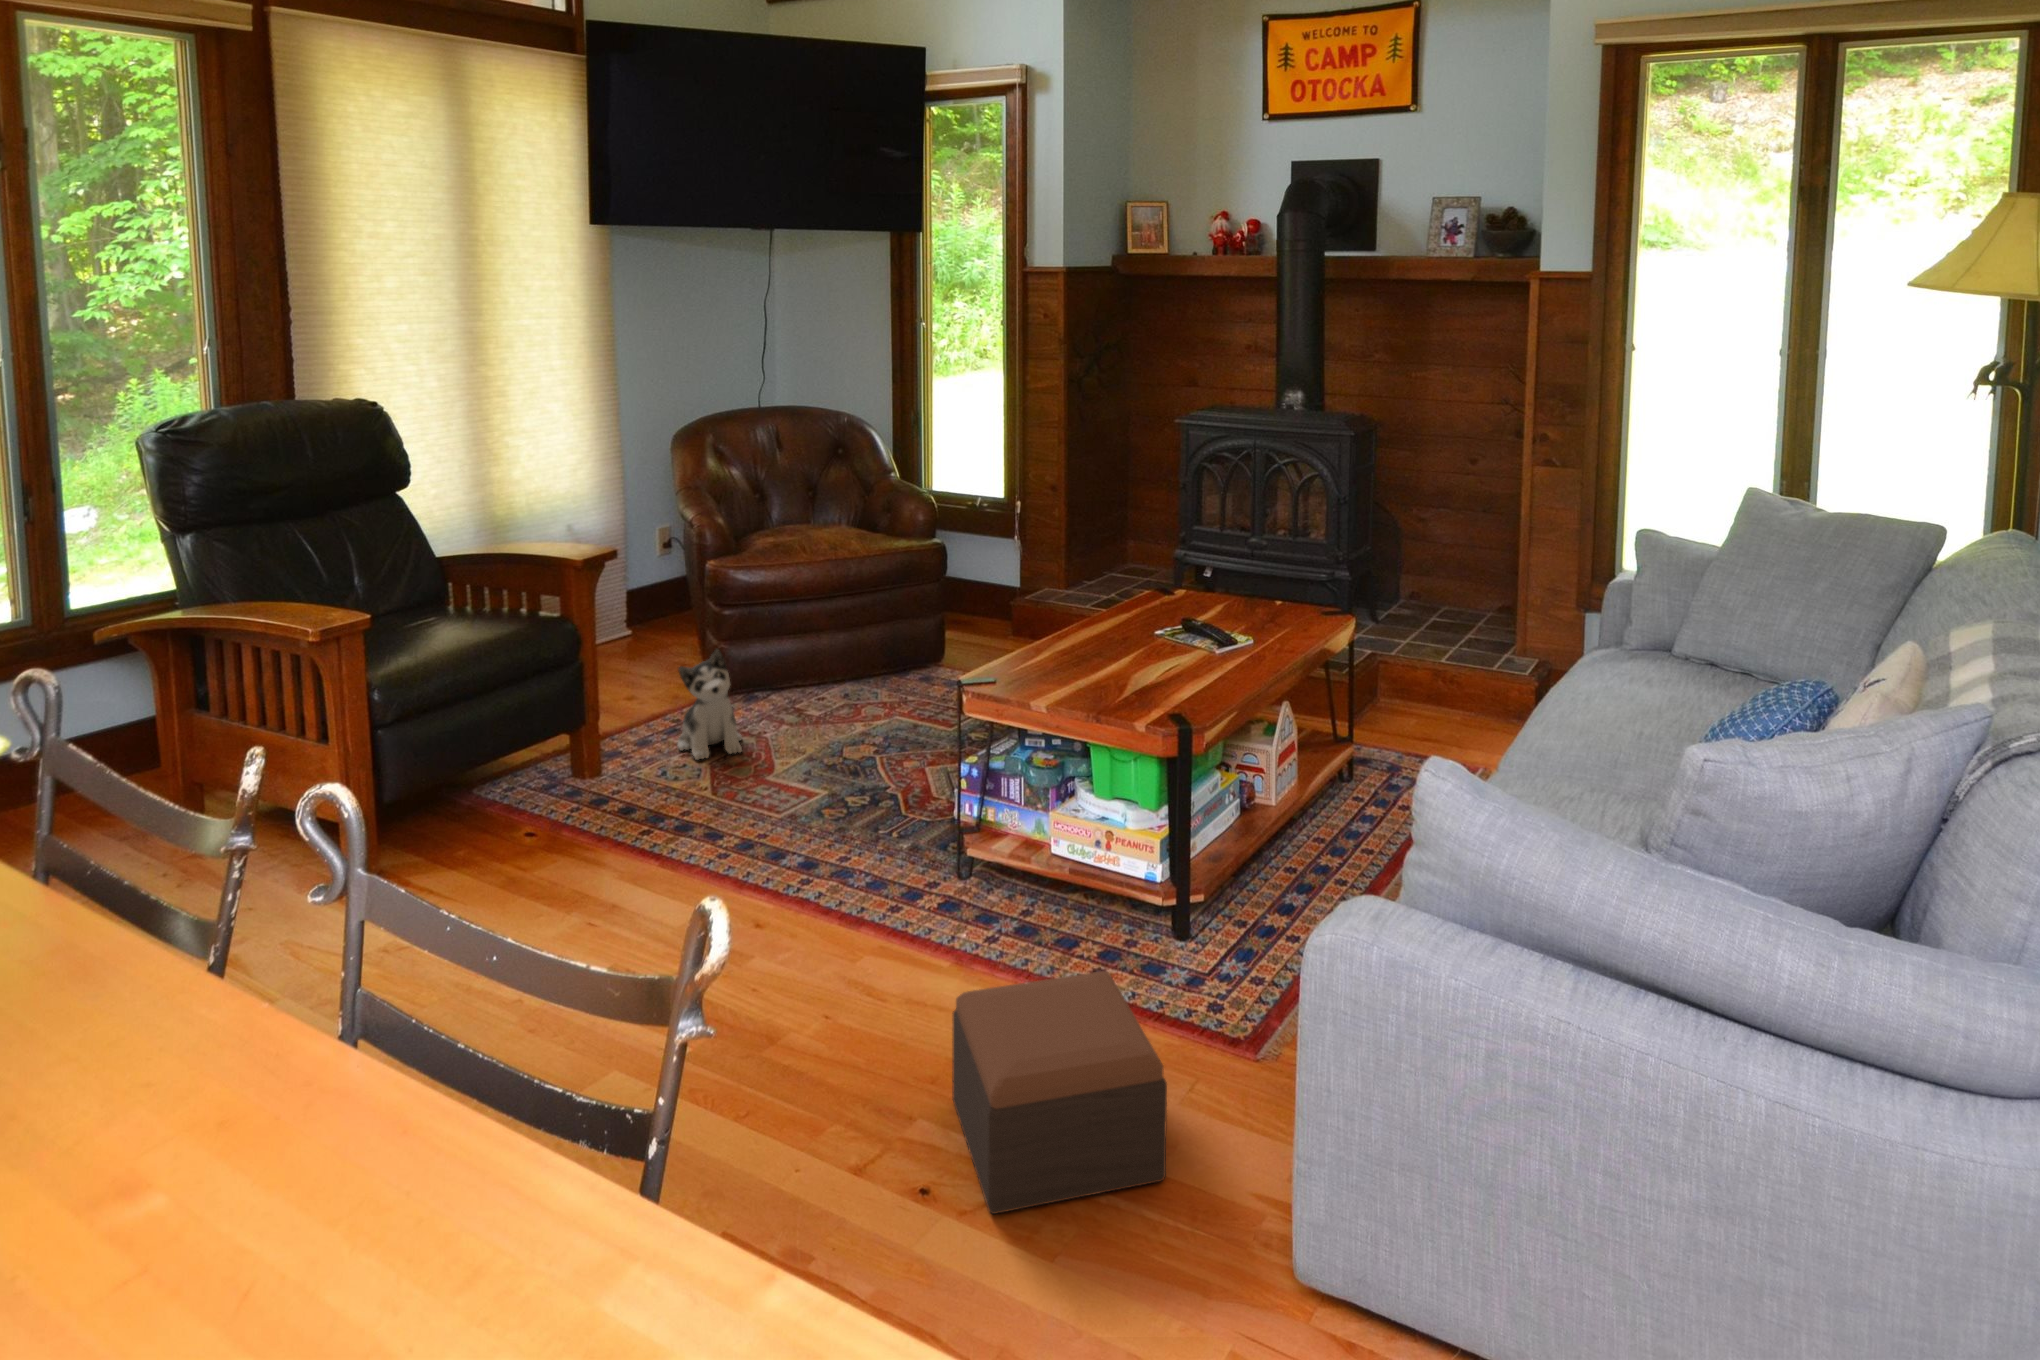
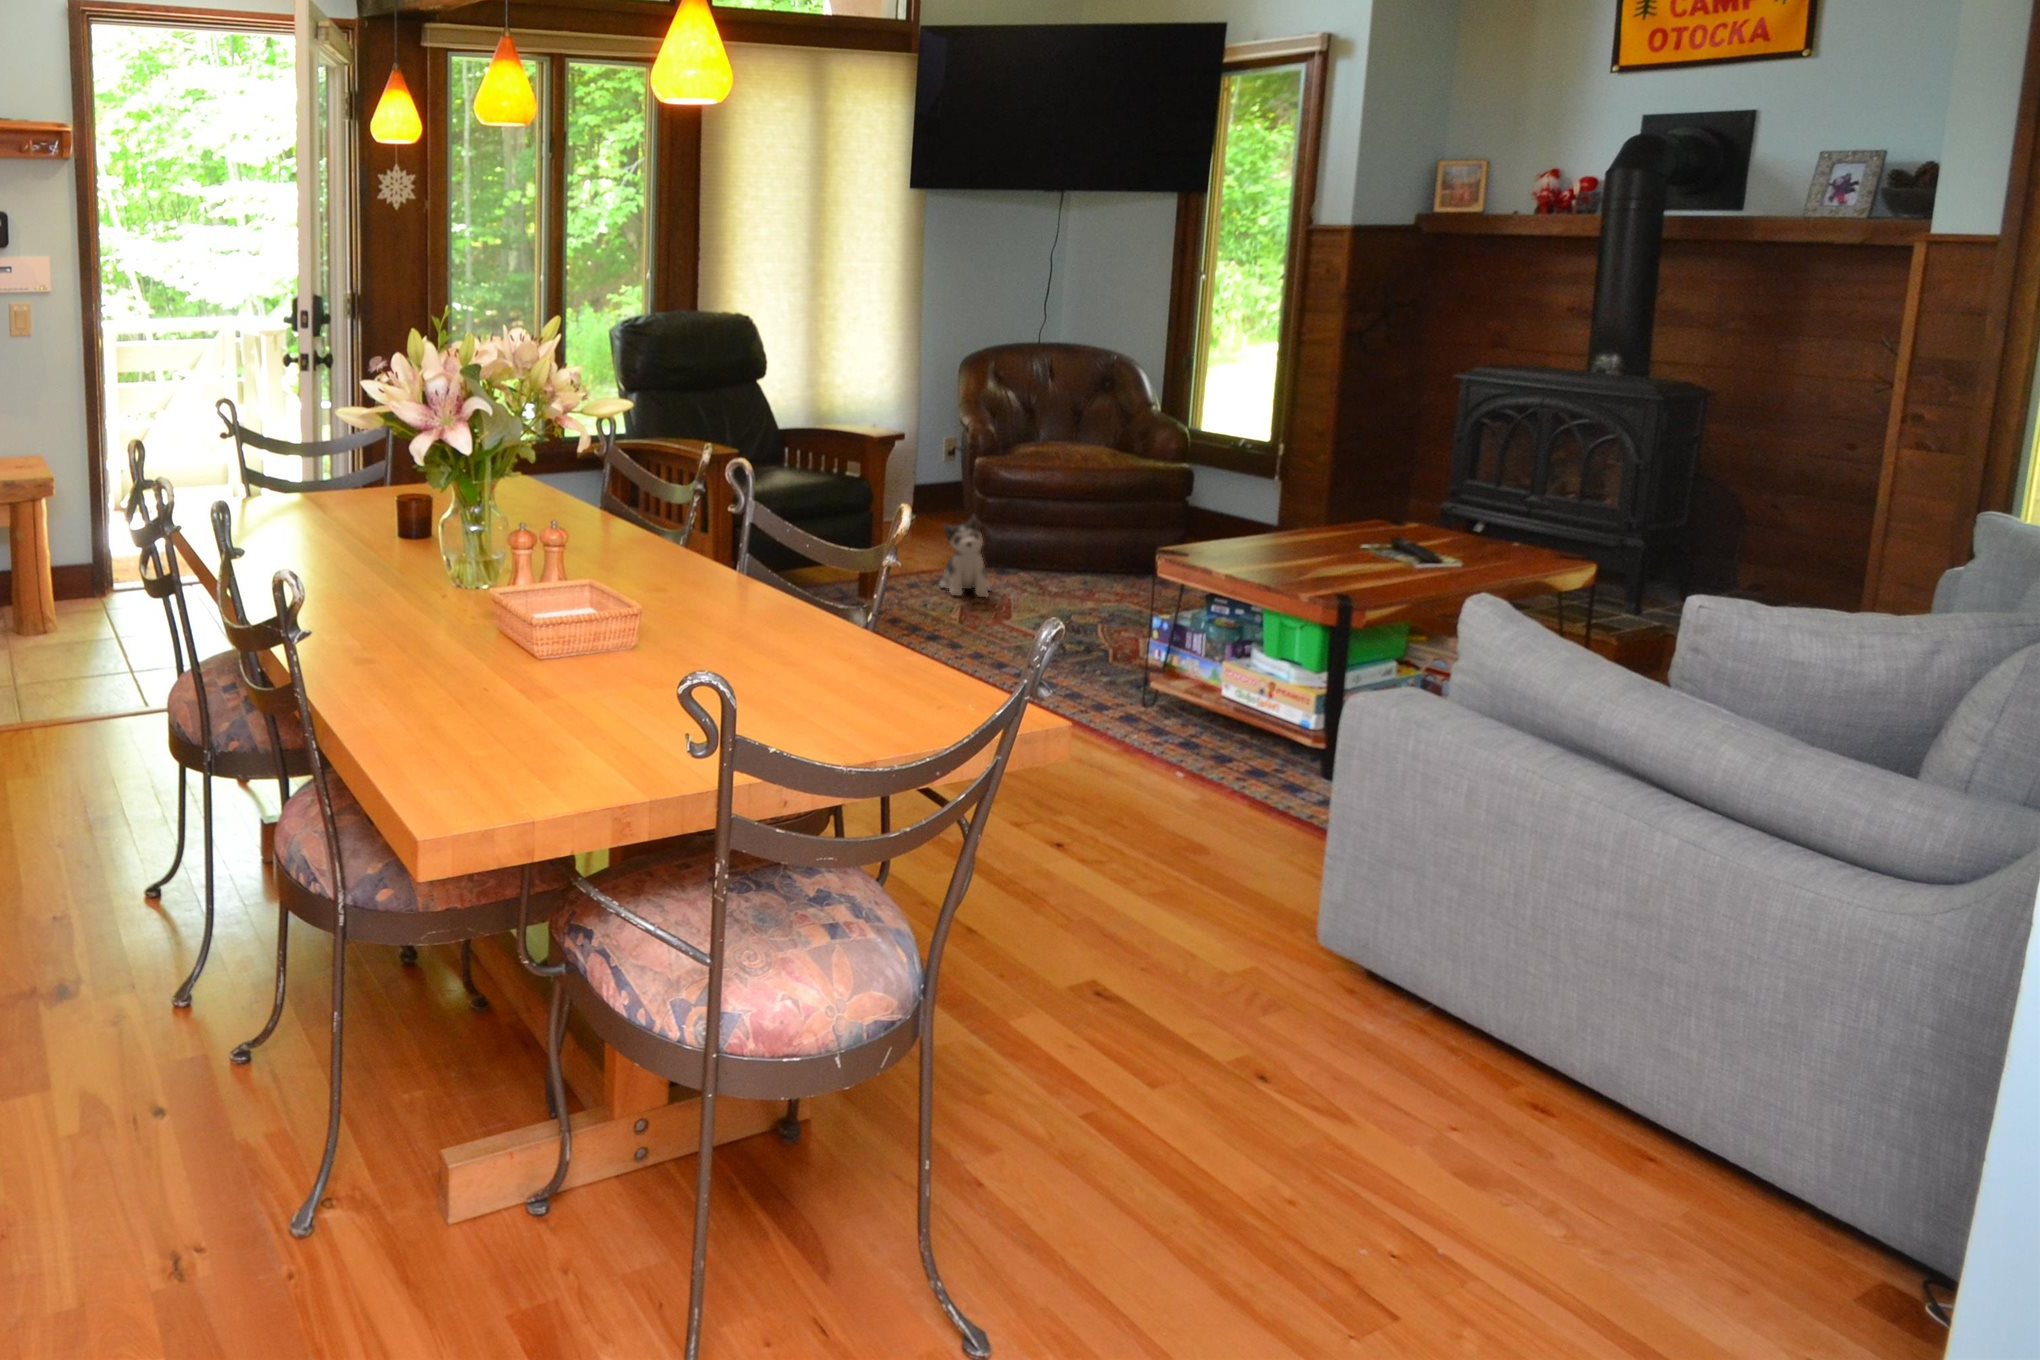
footstool: present [952,971,1167,1214] -> none [1084,733,1244,895]

